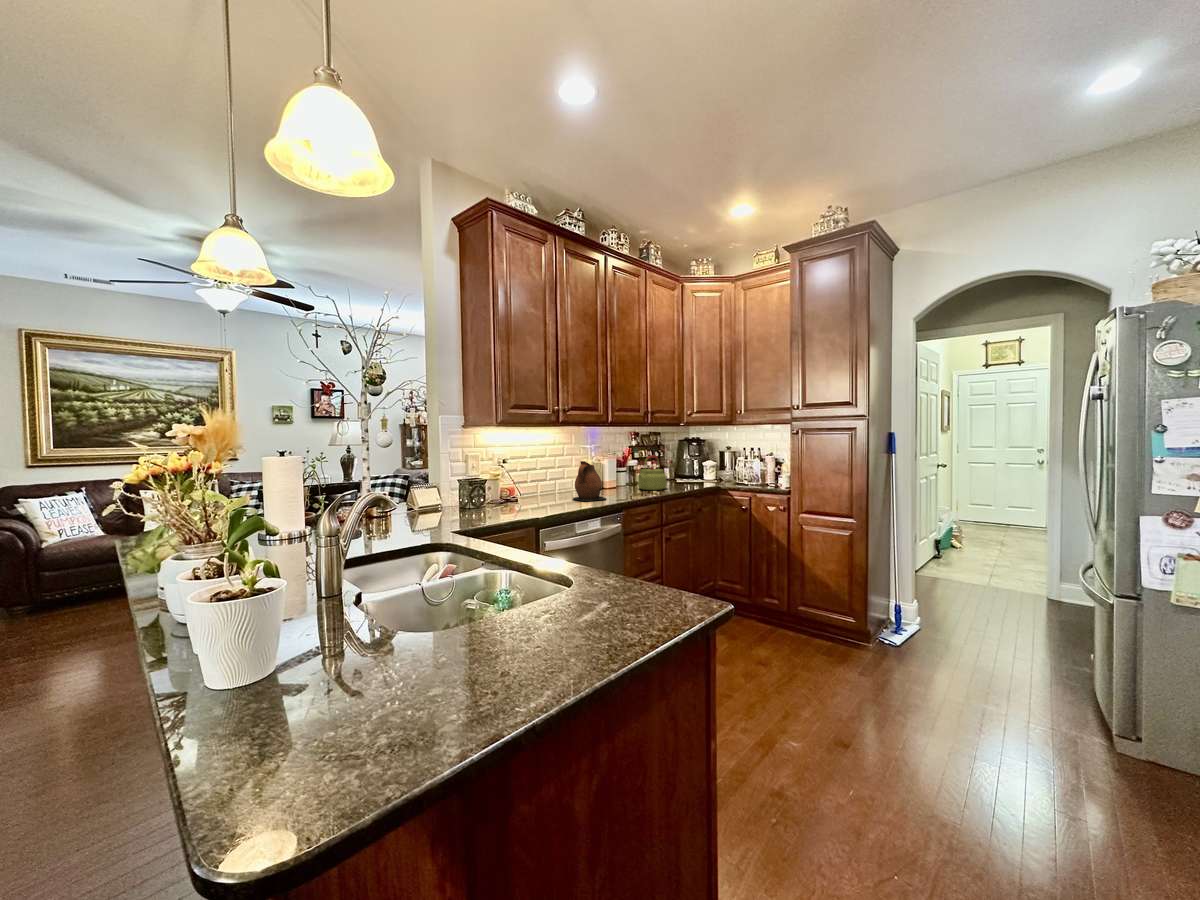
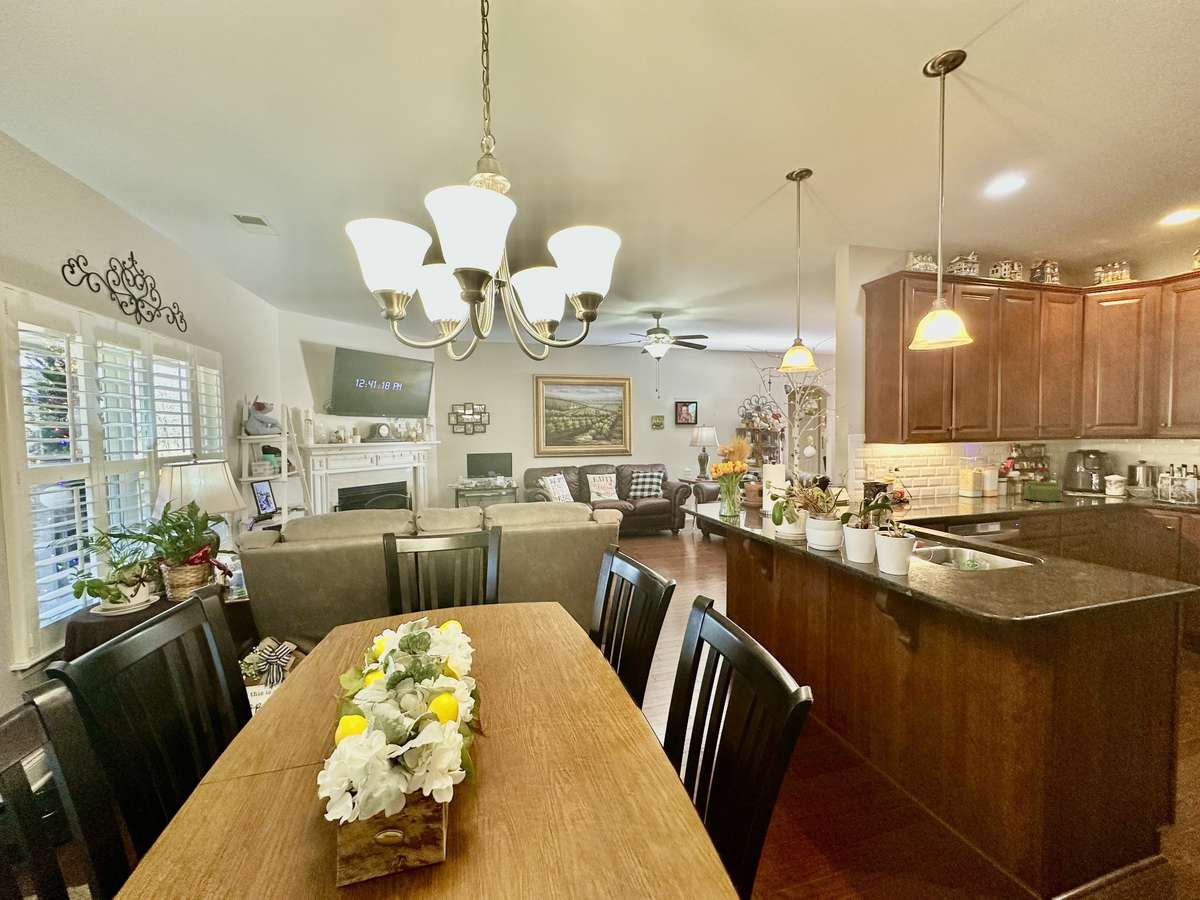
ceramic pitcher: present [574,461,607,501] -> none [959,472,999,507]

